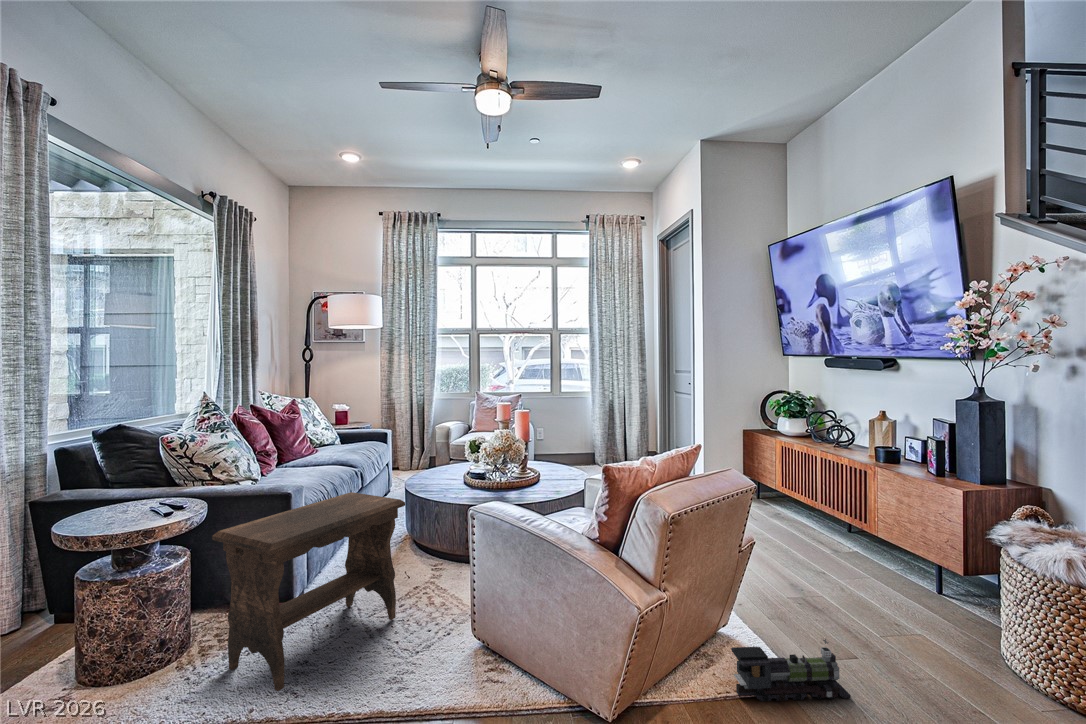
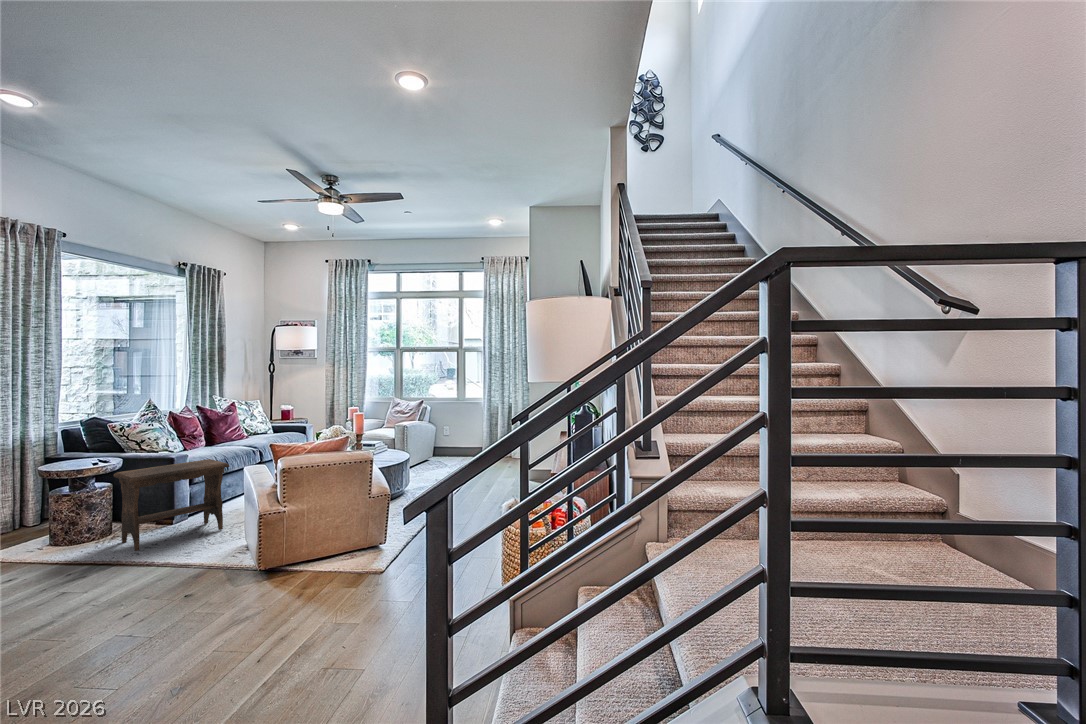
toy train: present [731,639,851,702] -> none [339,538,400,570]

